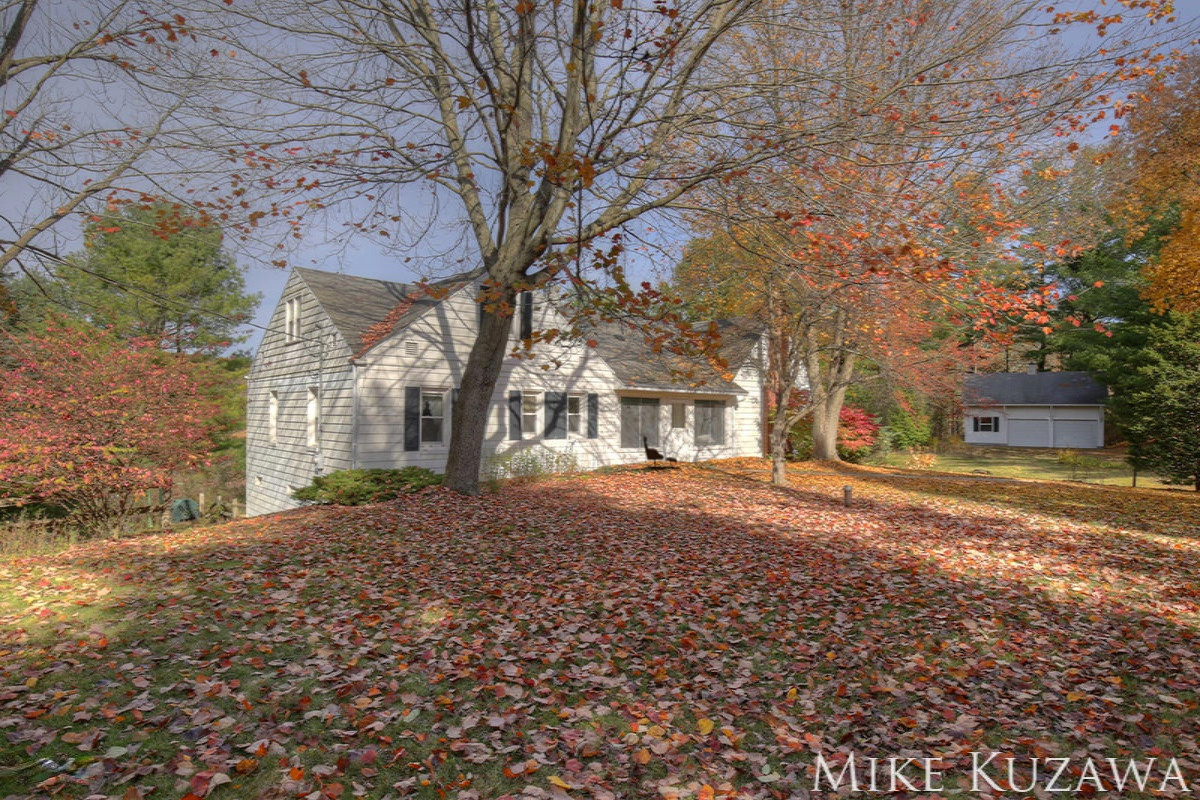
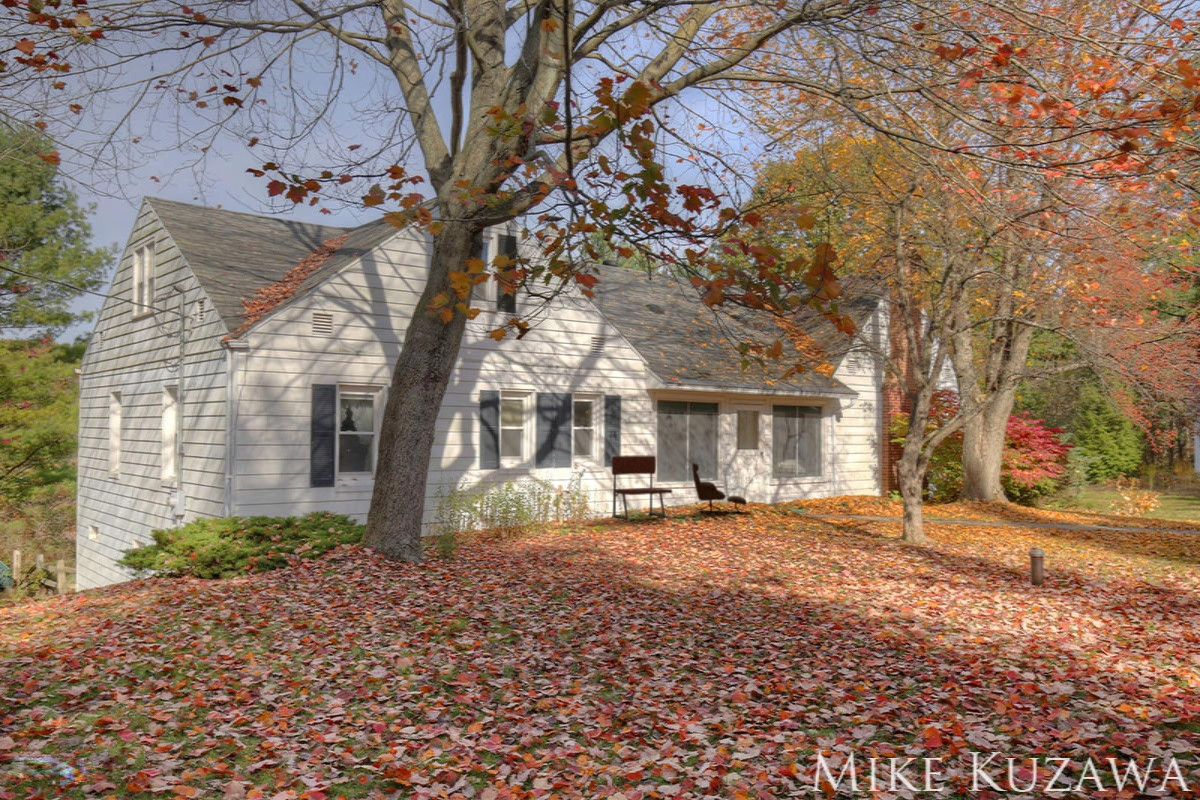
bench: none [593,432,631,471] -> present [612,456,672,519]

